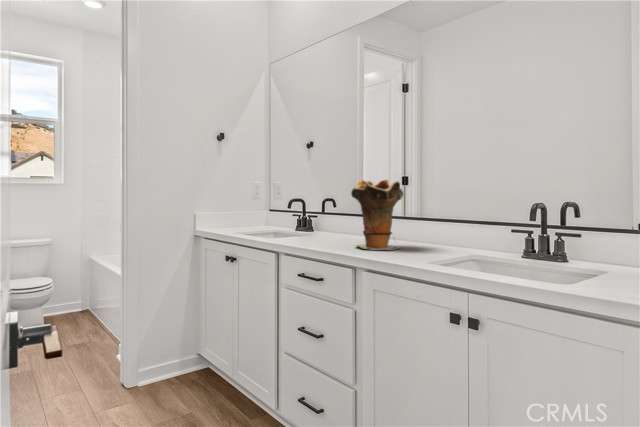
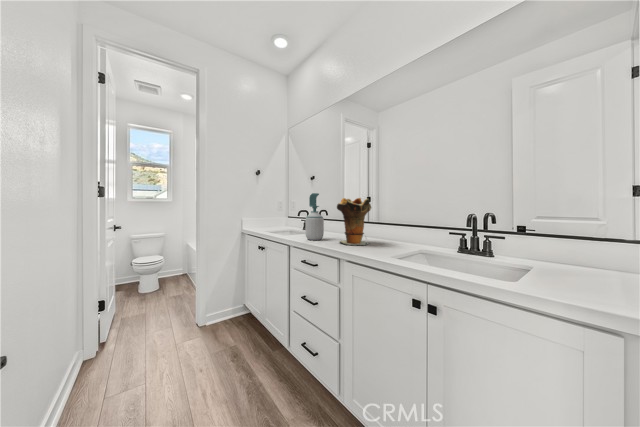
soap bottle: none [303,172,331,244] -> present [305,193,324,240]

